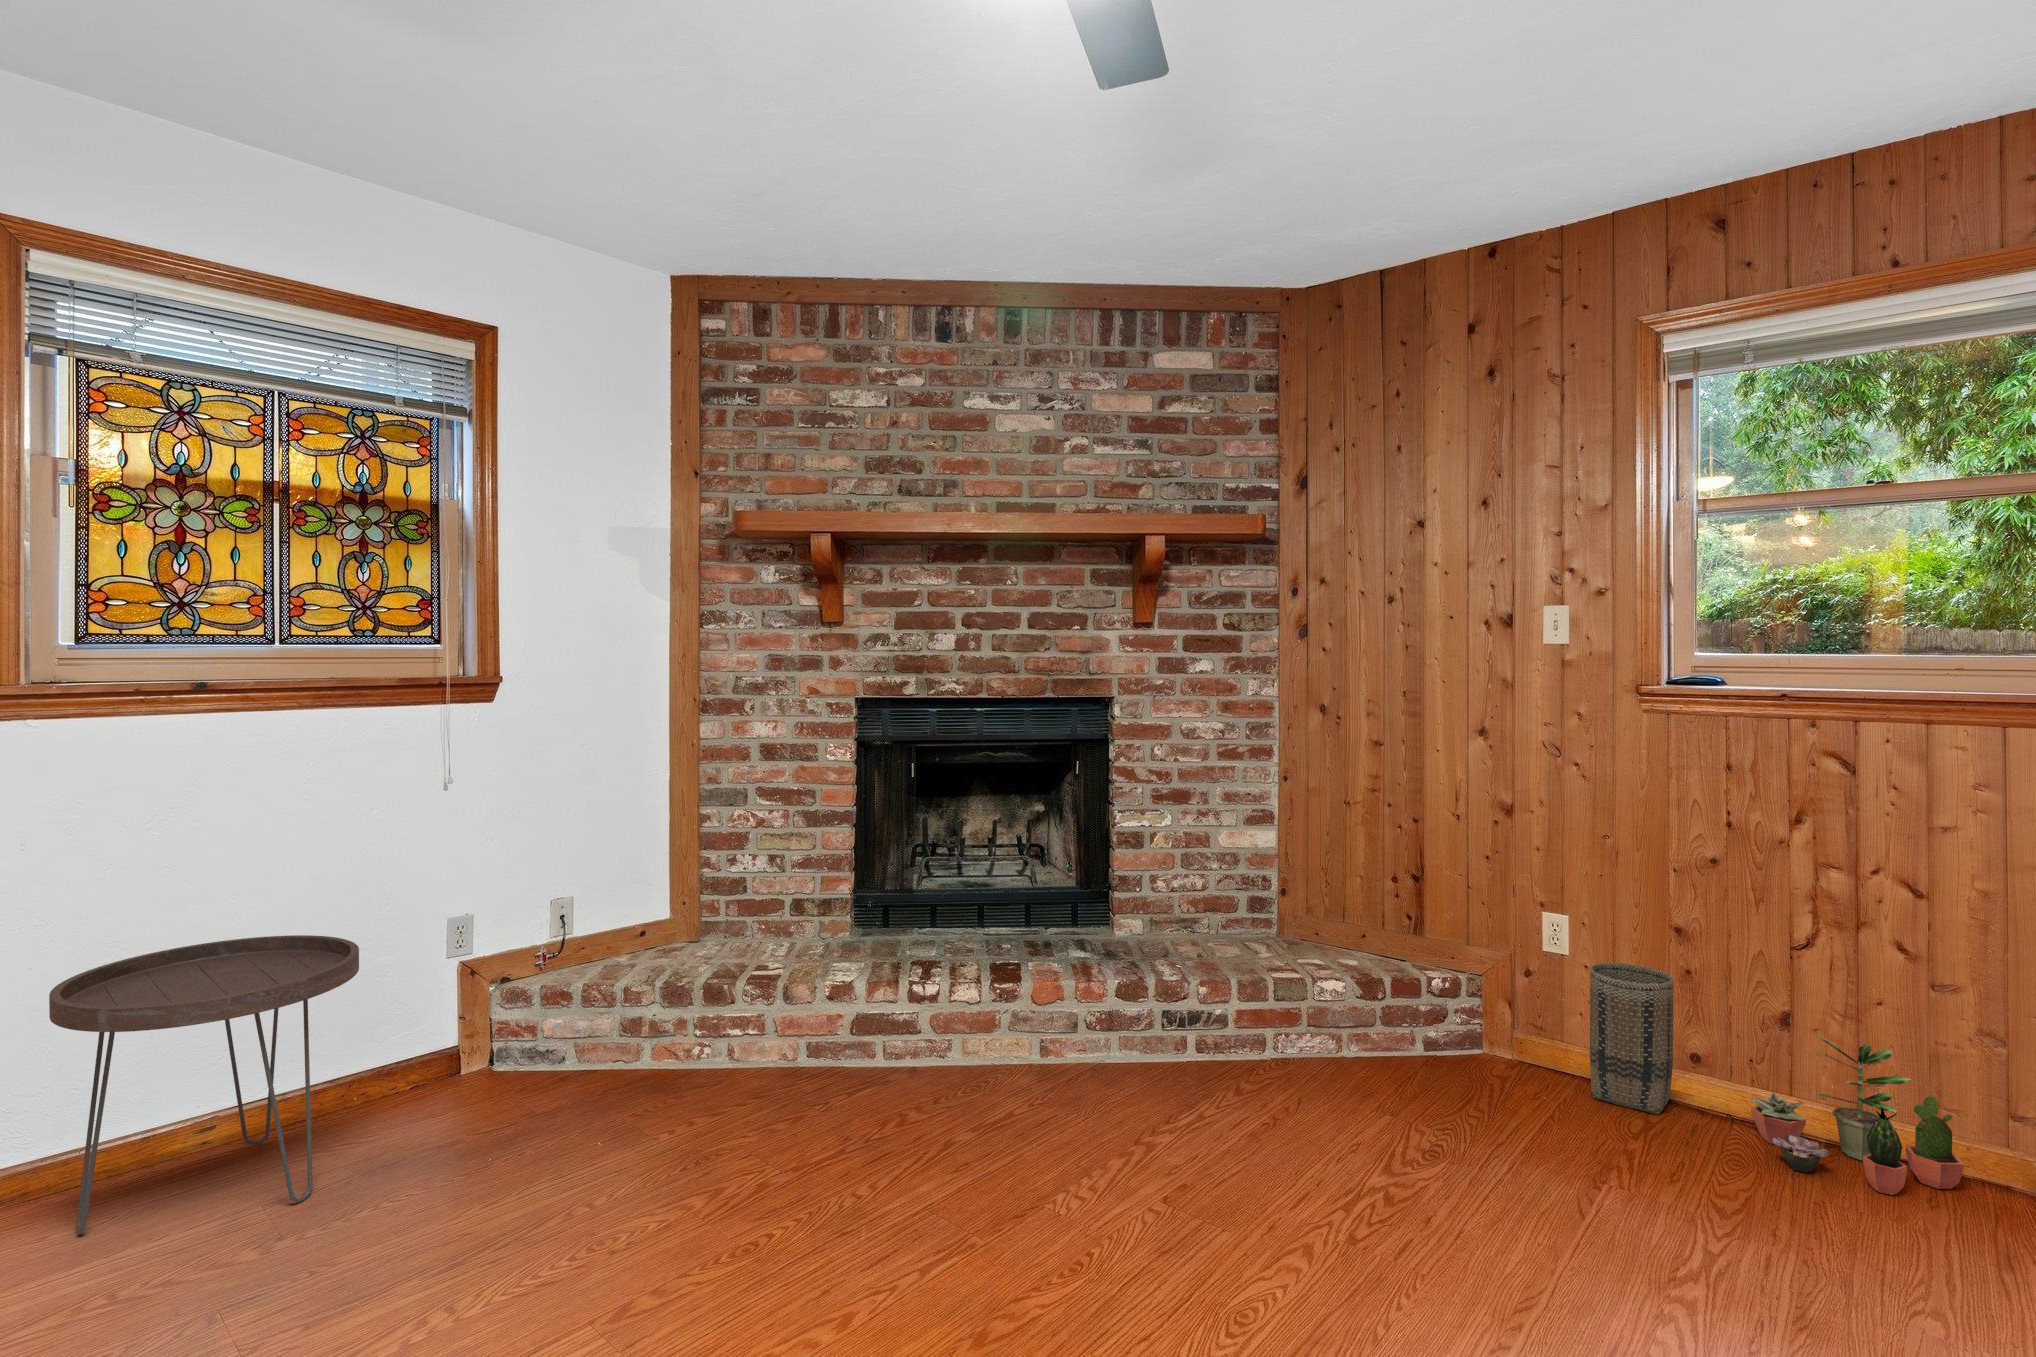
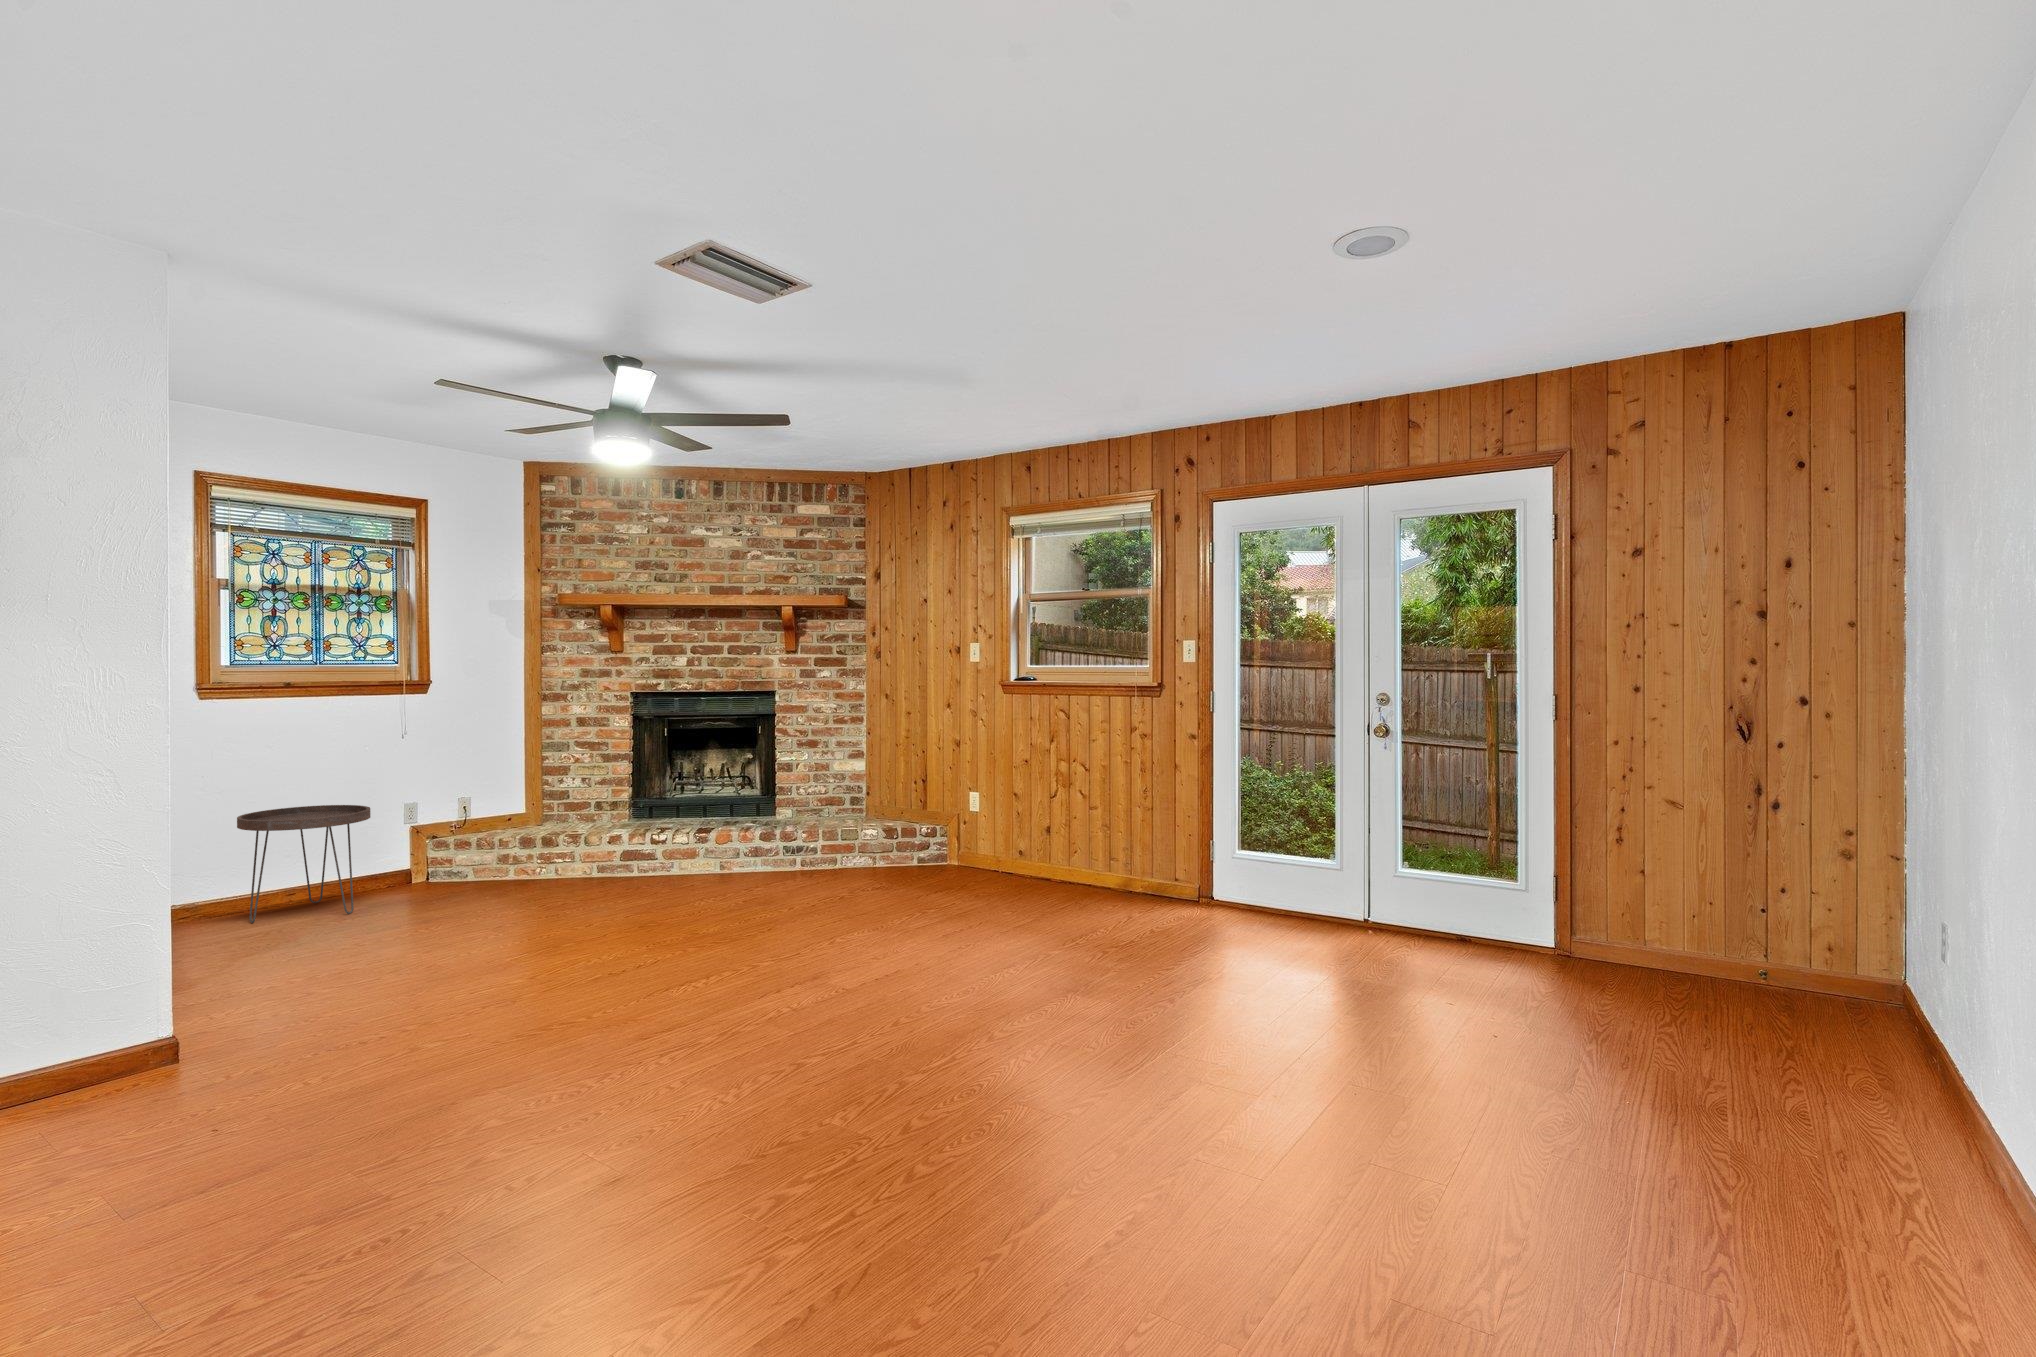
basket: present [1590,963,1673,1114] -> none [973,813,1008,877]
potted plant: present [1751,1036,1964,1195] -> none [1018,834,1081,891]

